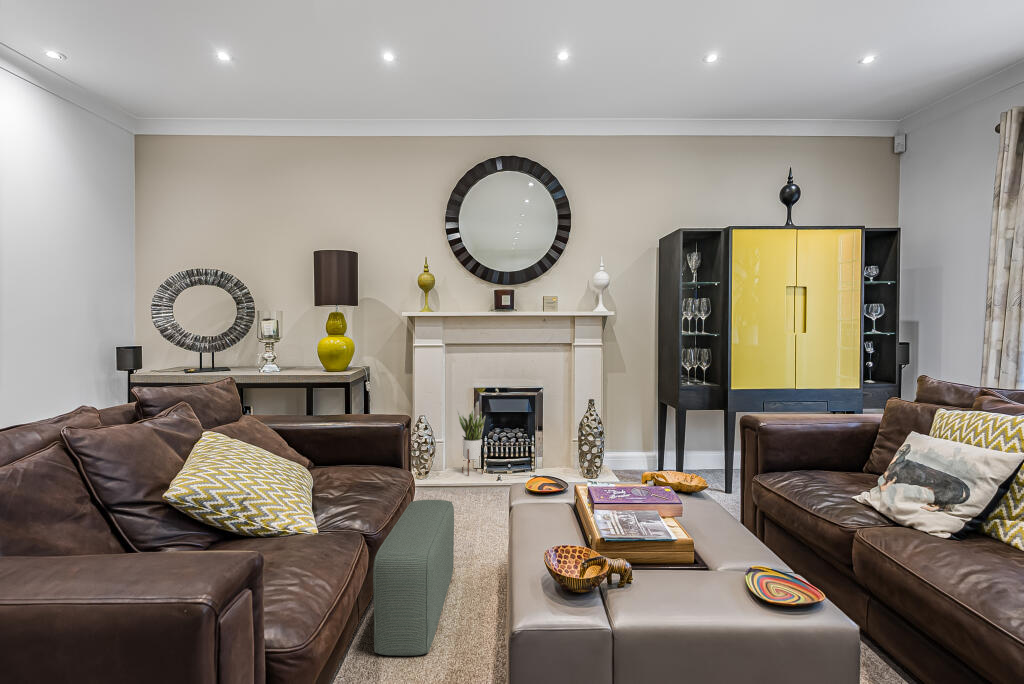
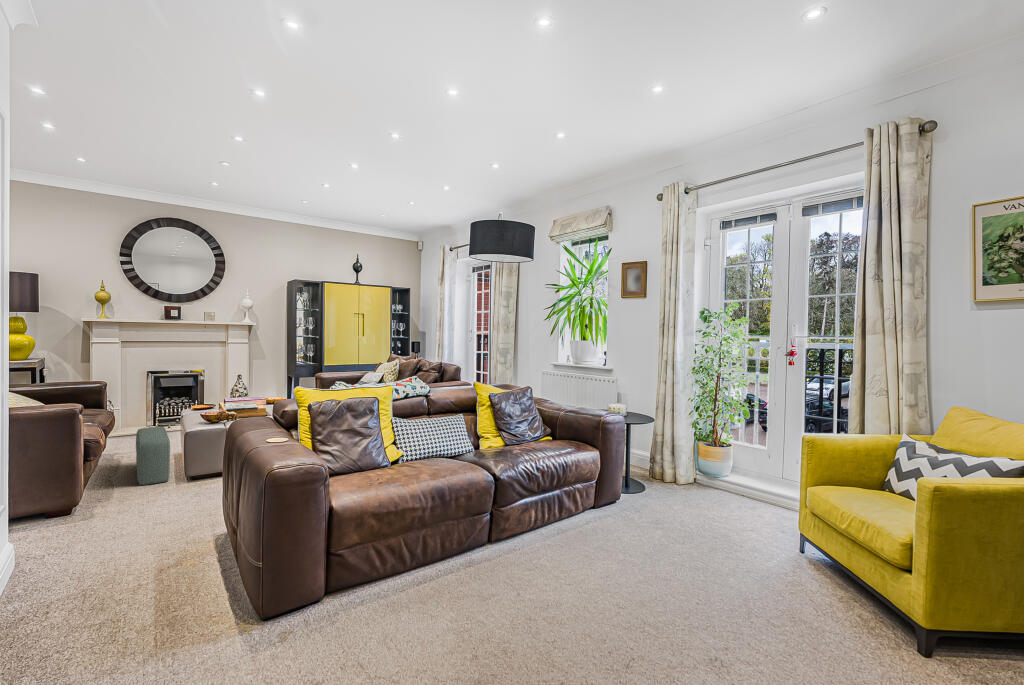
potted plant: present [457,408,485,476] -> none [134,385,158,431]

